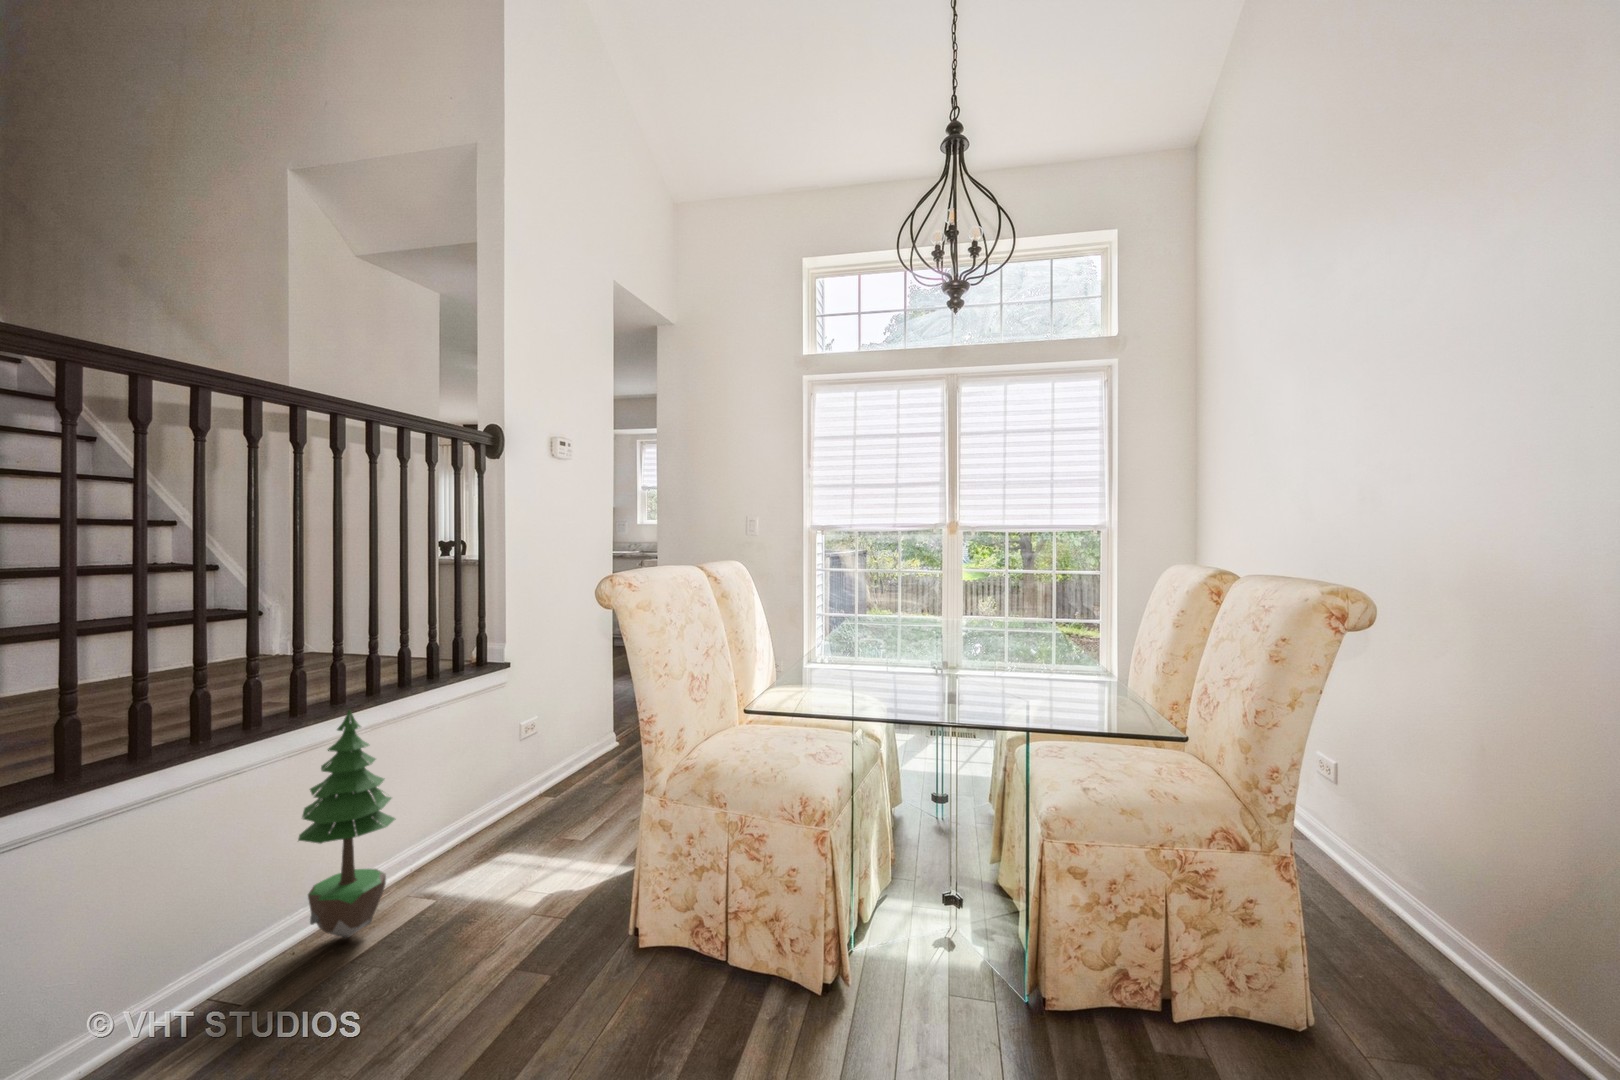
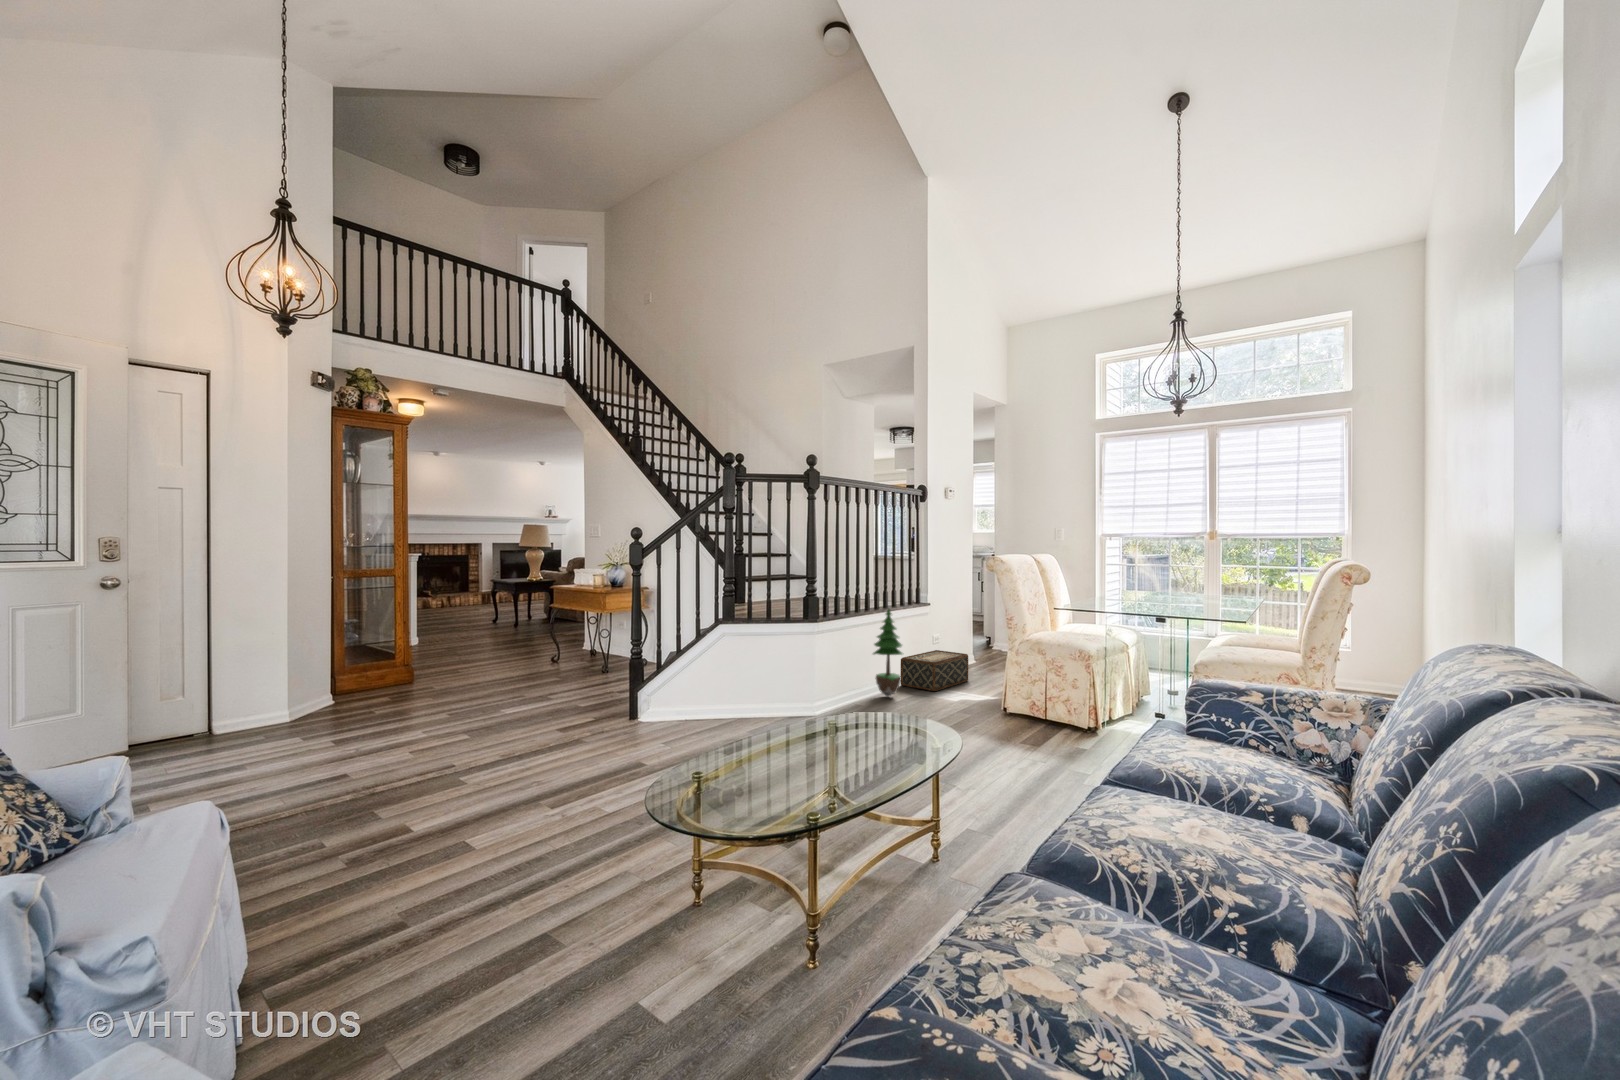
woven basket: none [415,759,584,879] -> present [900,650,968,691]

